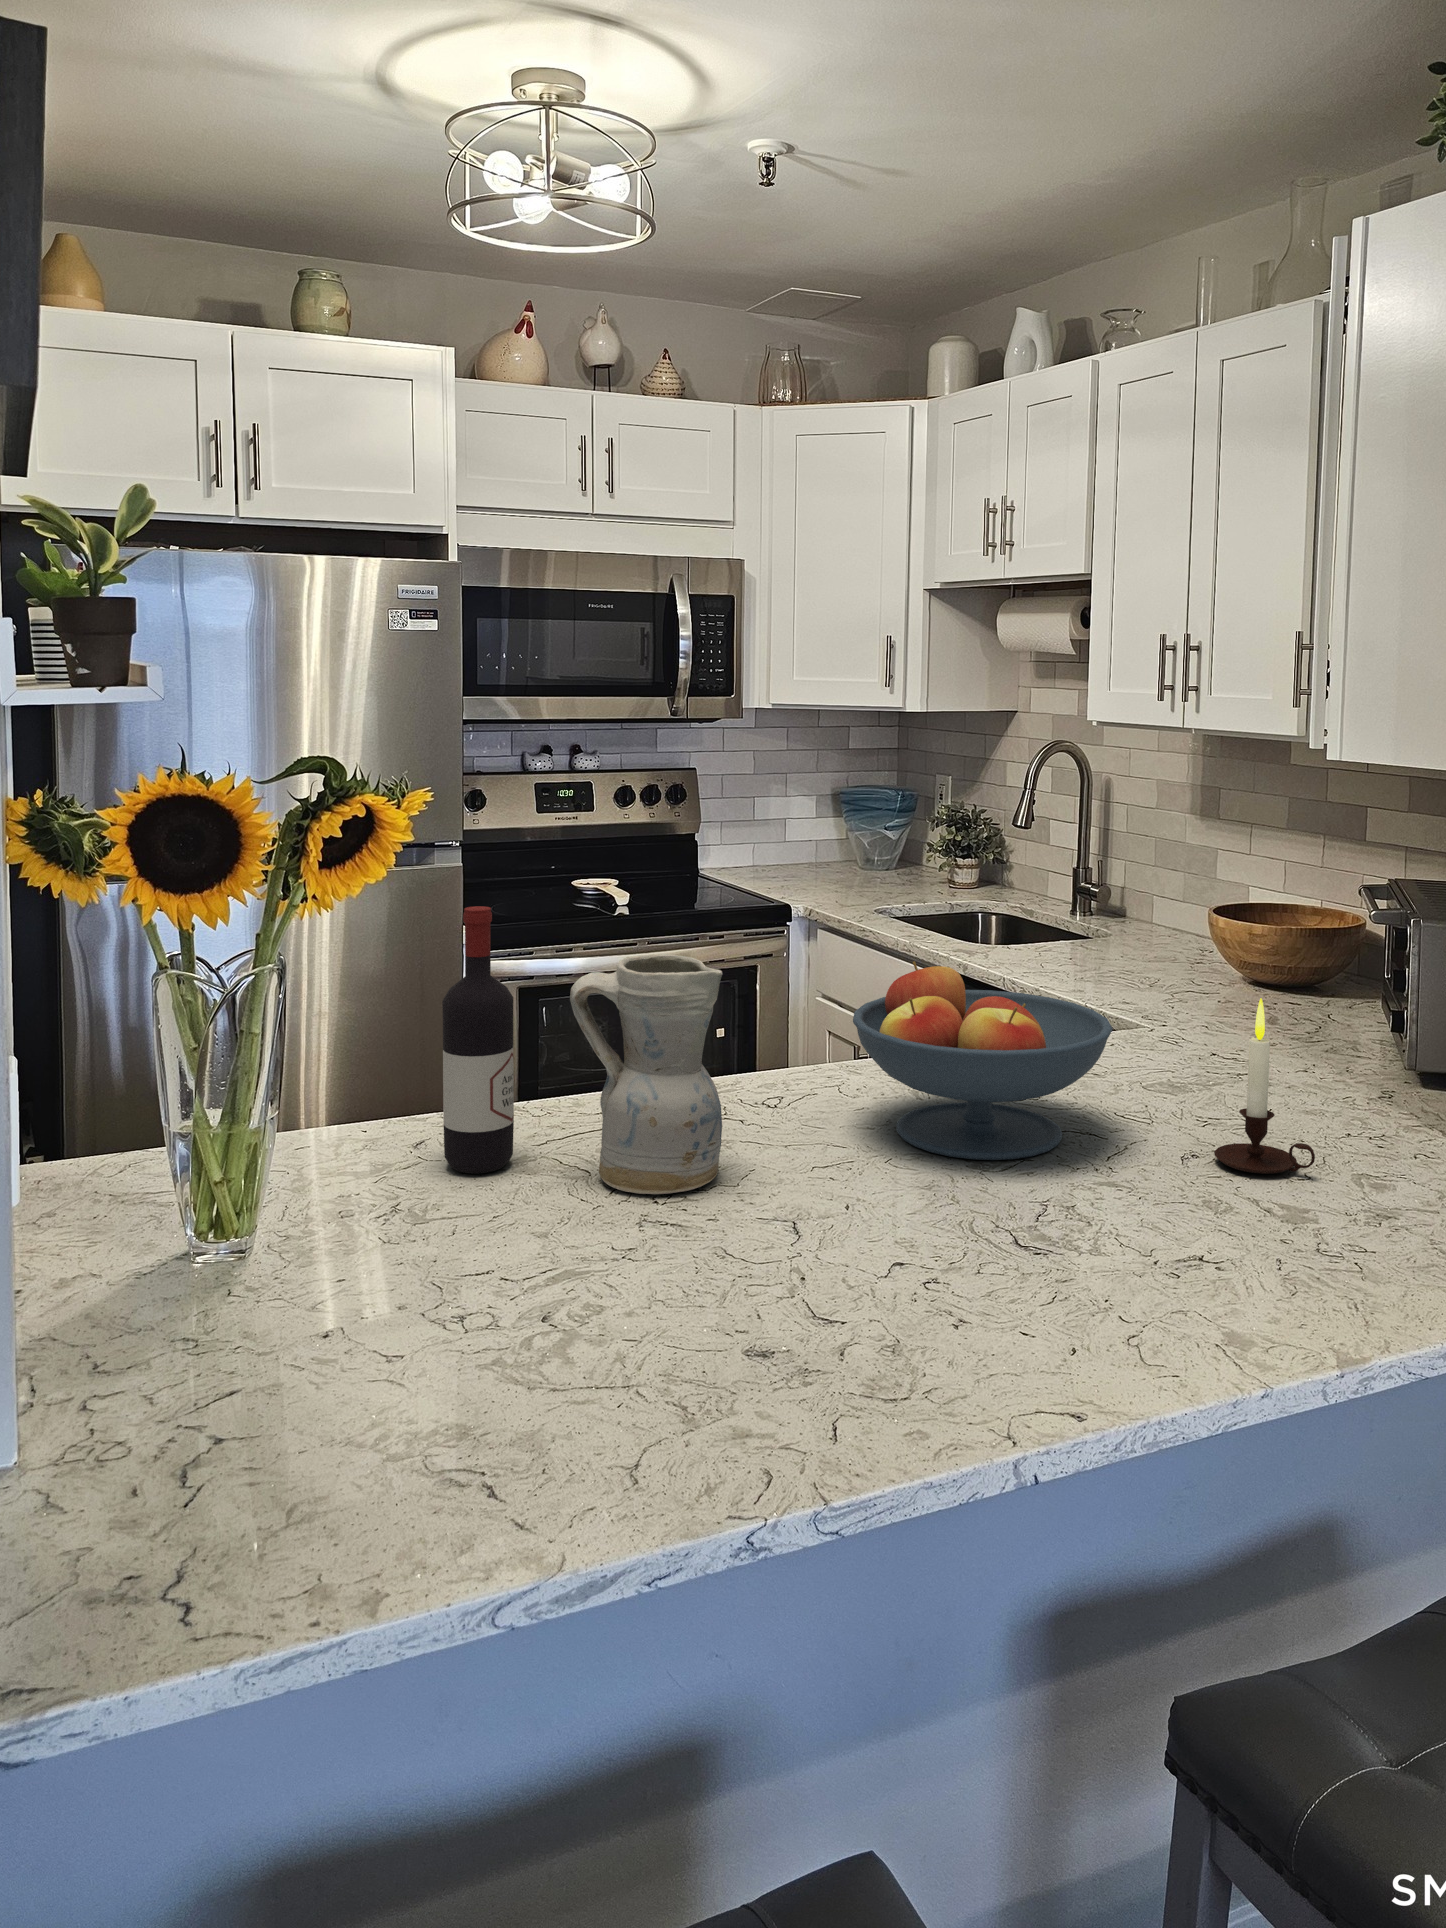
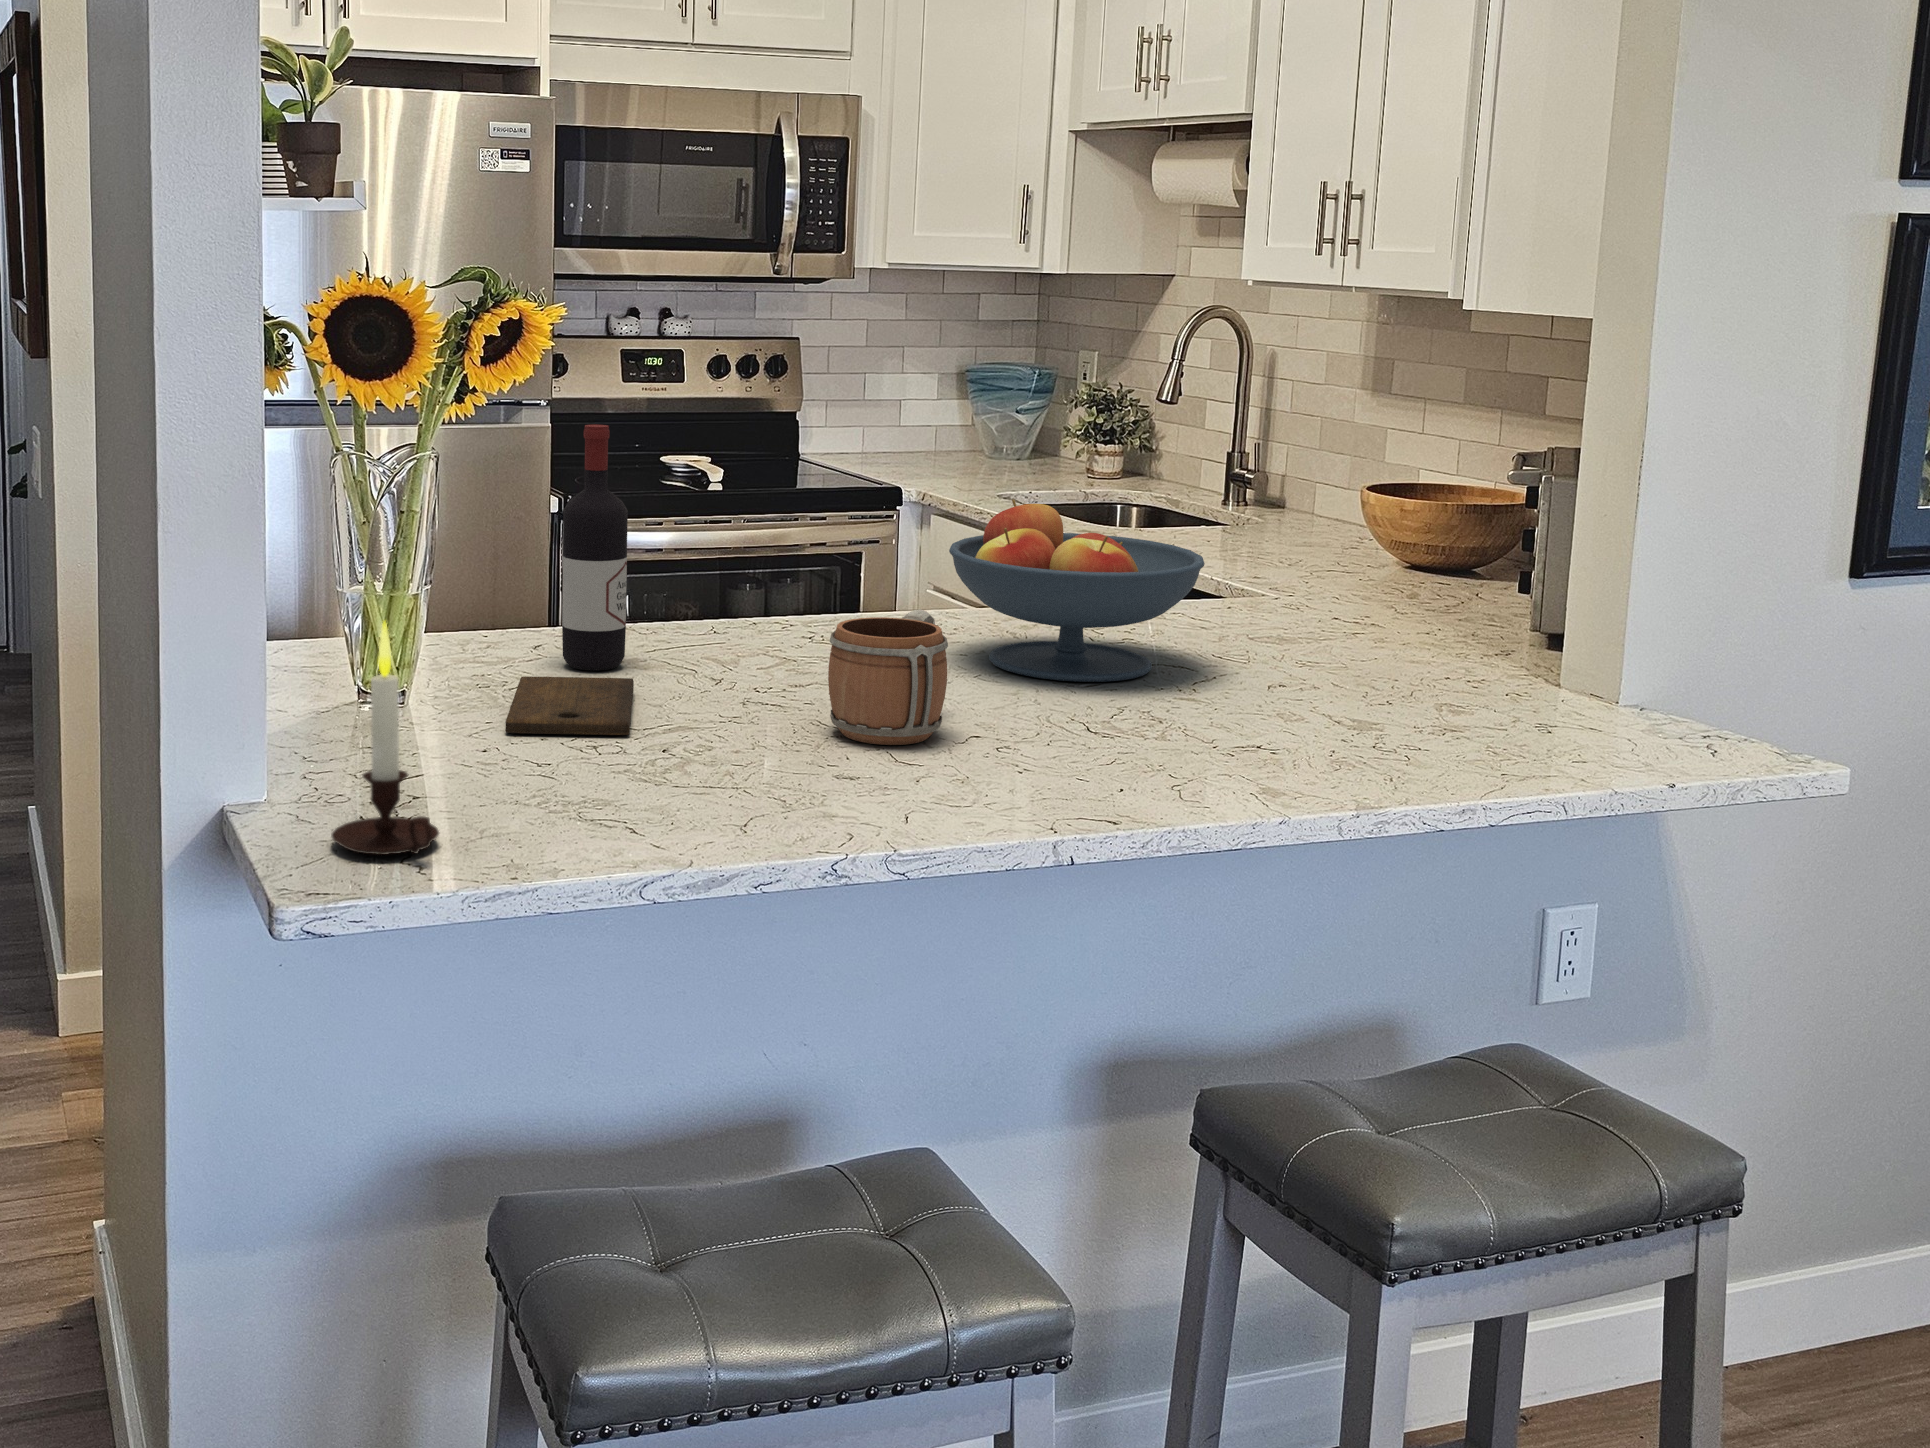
ceramic pitcher: present [570,954,722,1194] -> none [681,473,824,689]
candle: present [1214,998,1315,1174] -> present [331,621,439,855]
mug: none [734,1110,866,1282] -> present [828,609,948,745]
cutting board: none [360,1192,519,1293] -> present [506,676,634,735]

